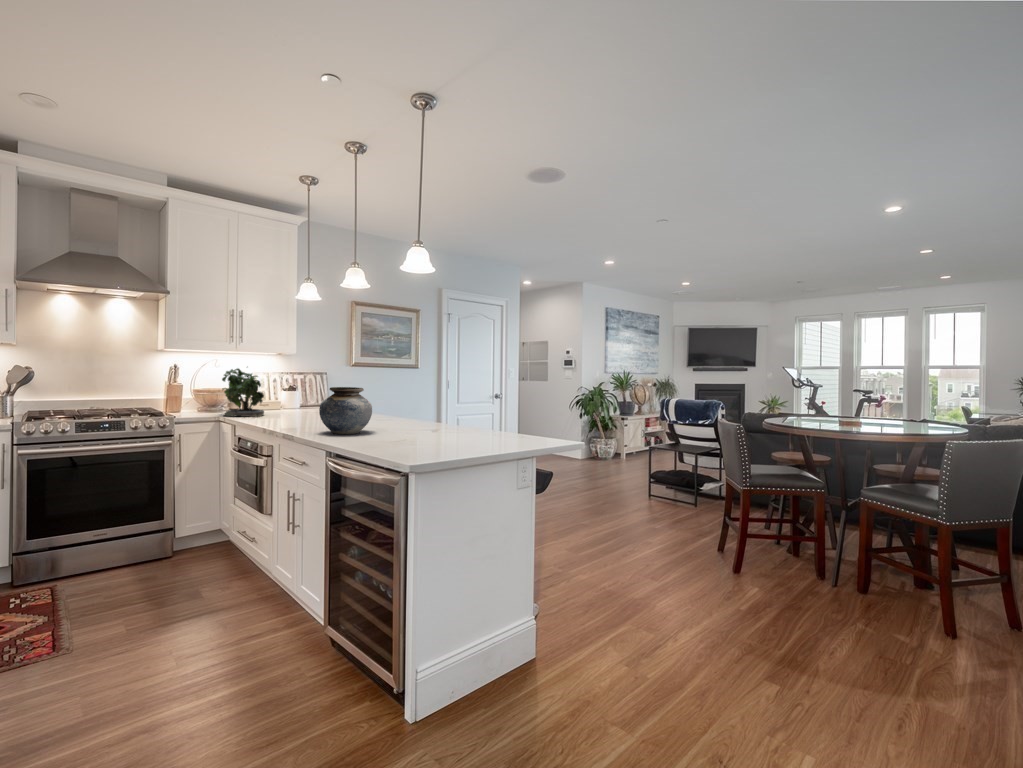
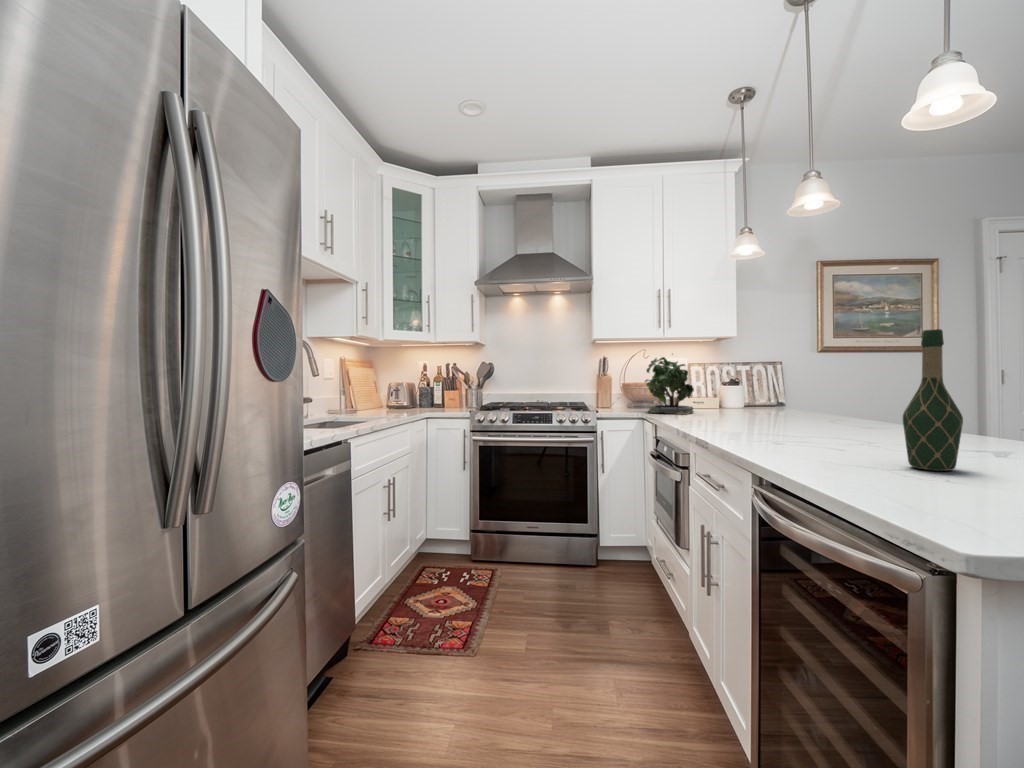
wine bottle: none [387,381,406,442] -> present [903,329,963,471]
vase: present [319,387,372,434] -> none [753,361,859,444]

